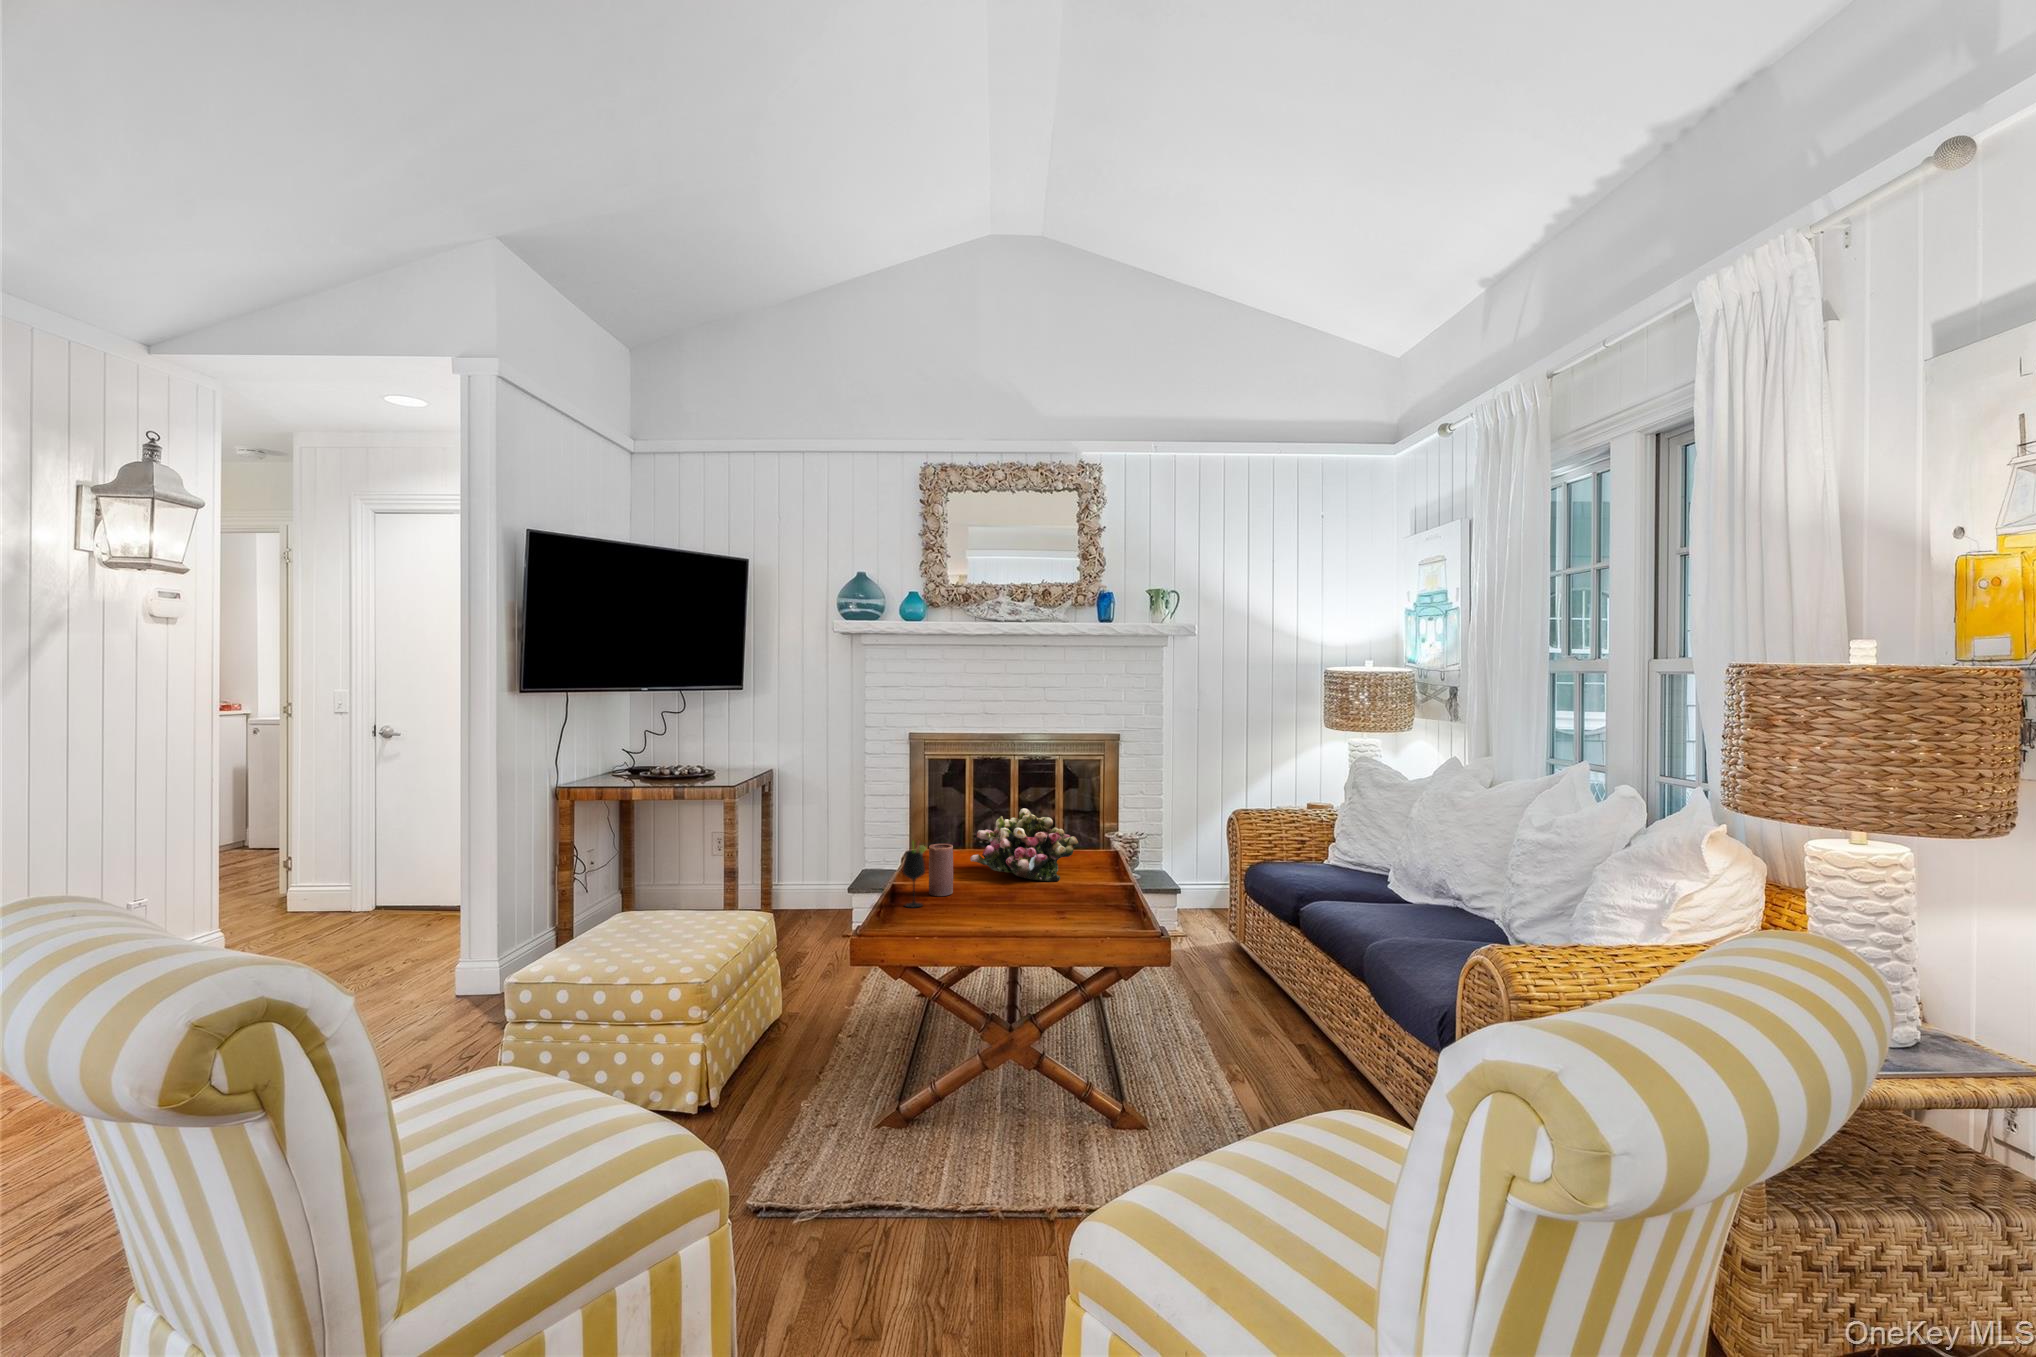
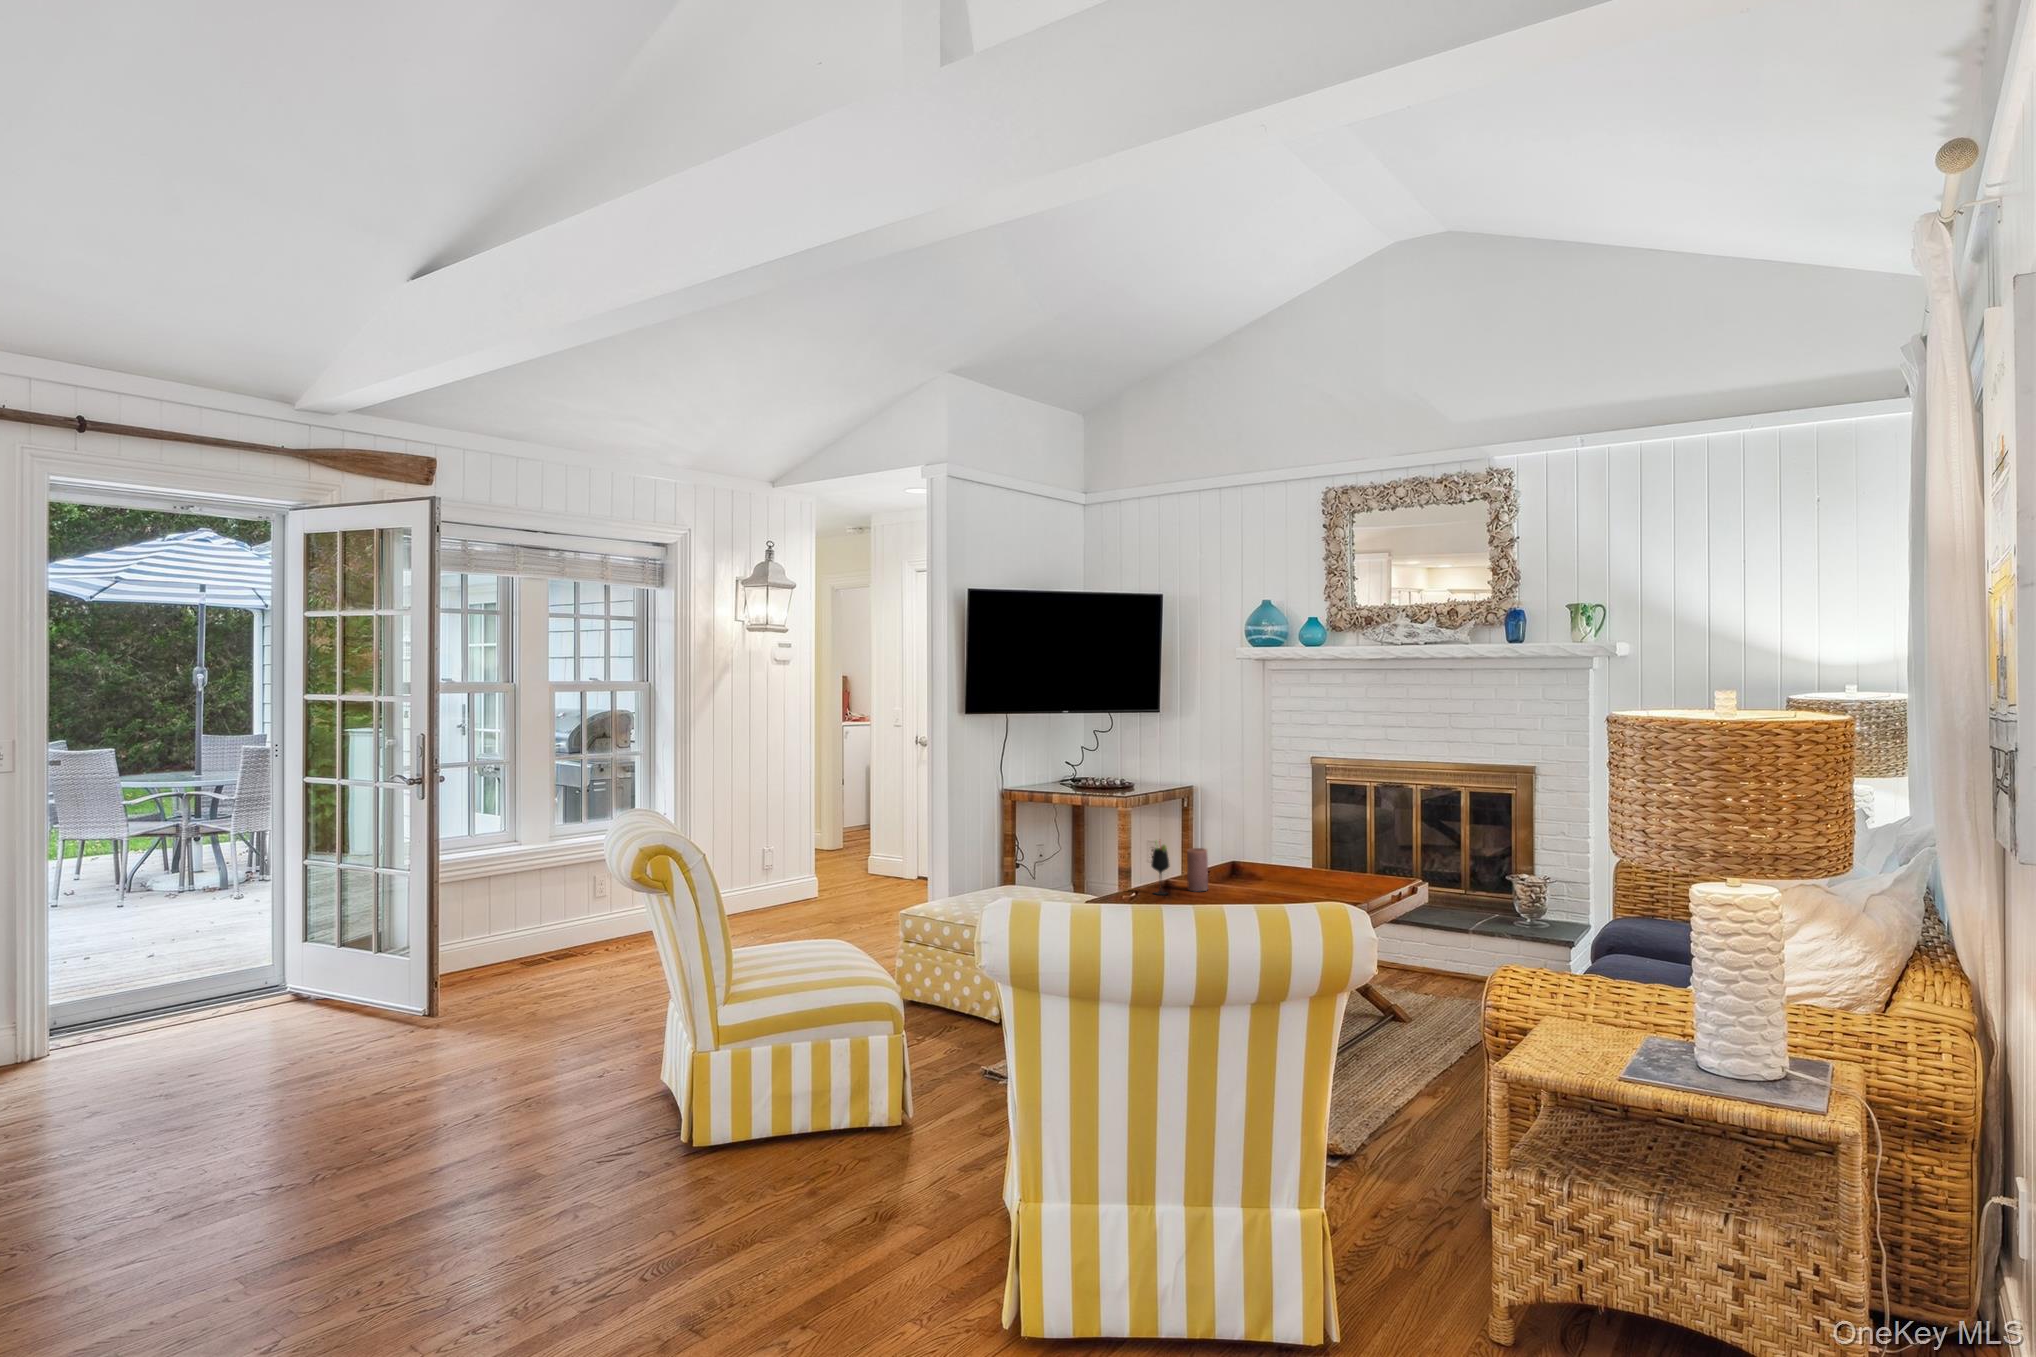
flower arrangement: present [971,808,1079,881] -> none [1246,828,1347,895]

